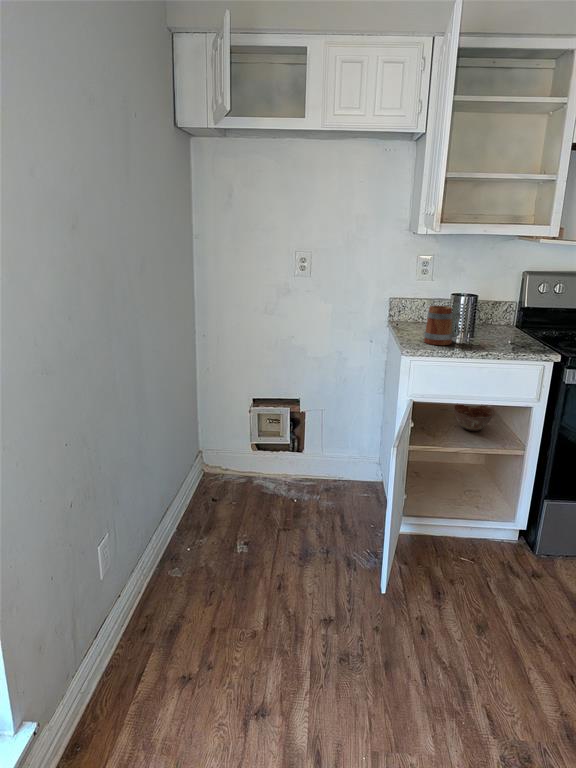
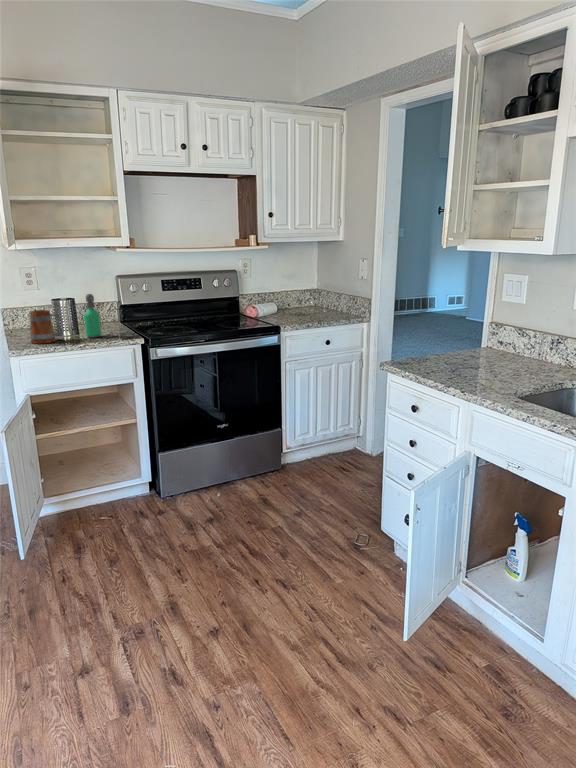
soap dispenser: none [486,292,507,345] -> present [84,294,101,338]
ceramic bowl: present [453,405,495,431] -> none [76,390,111,413]

